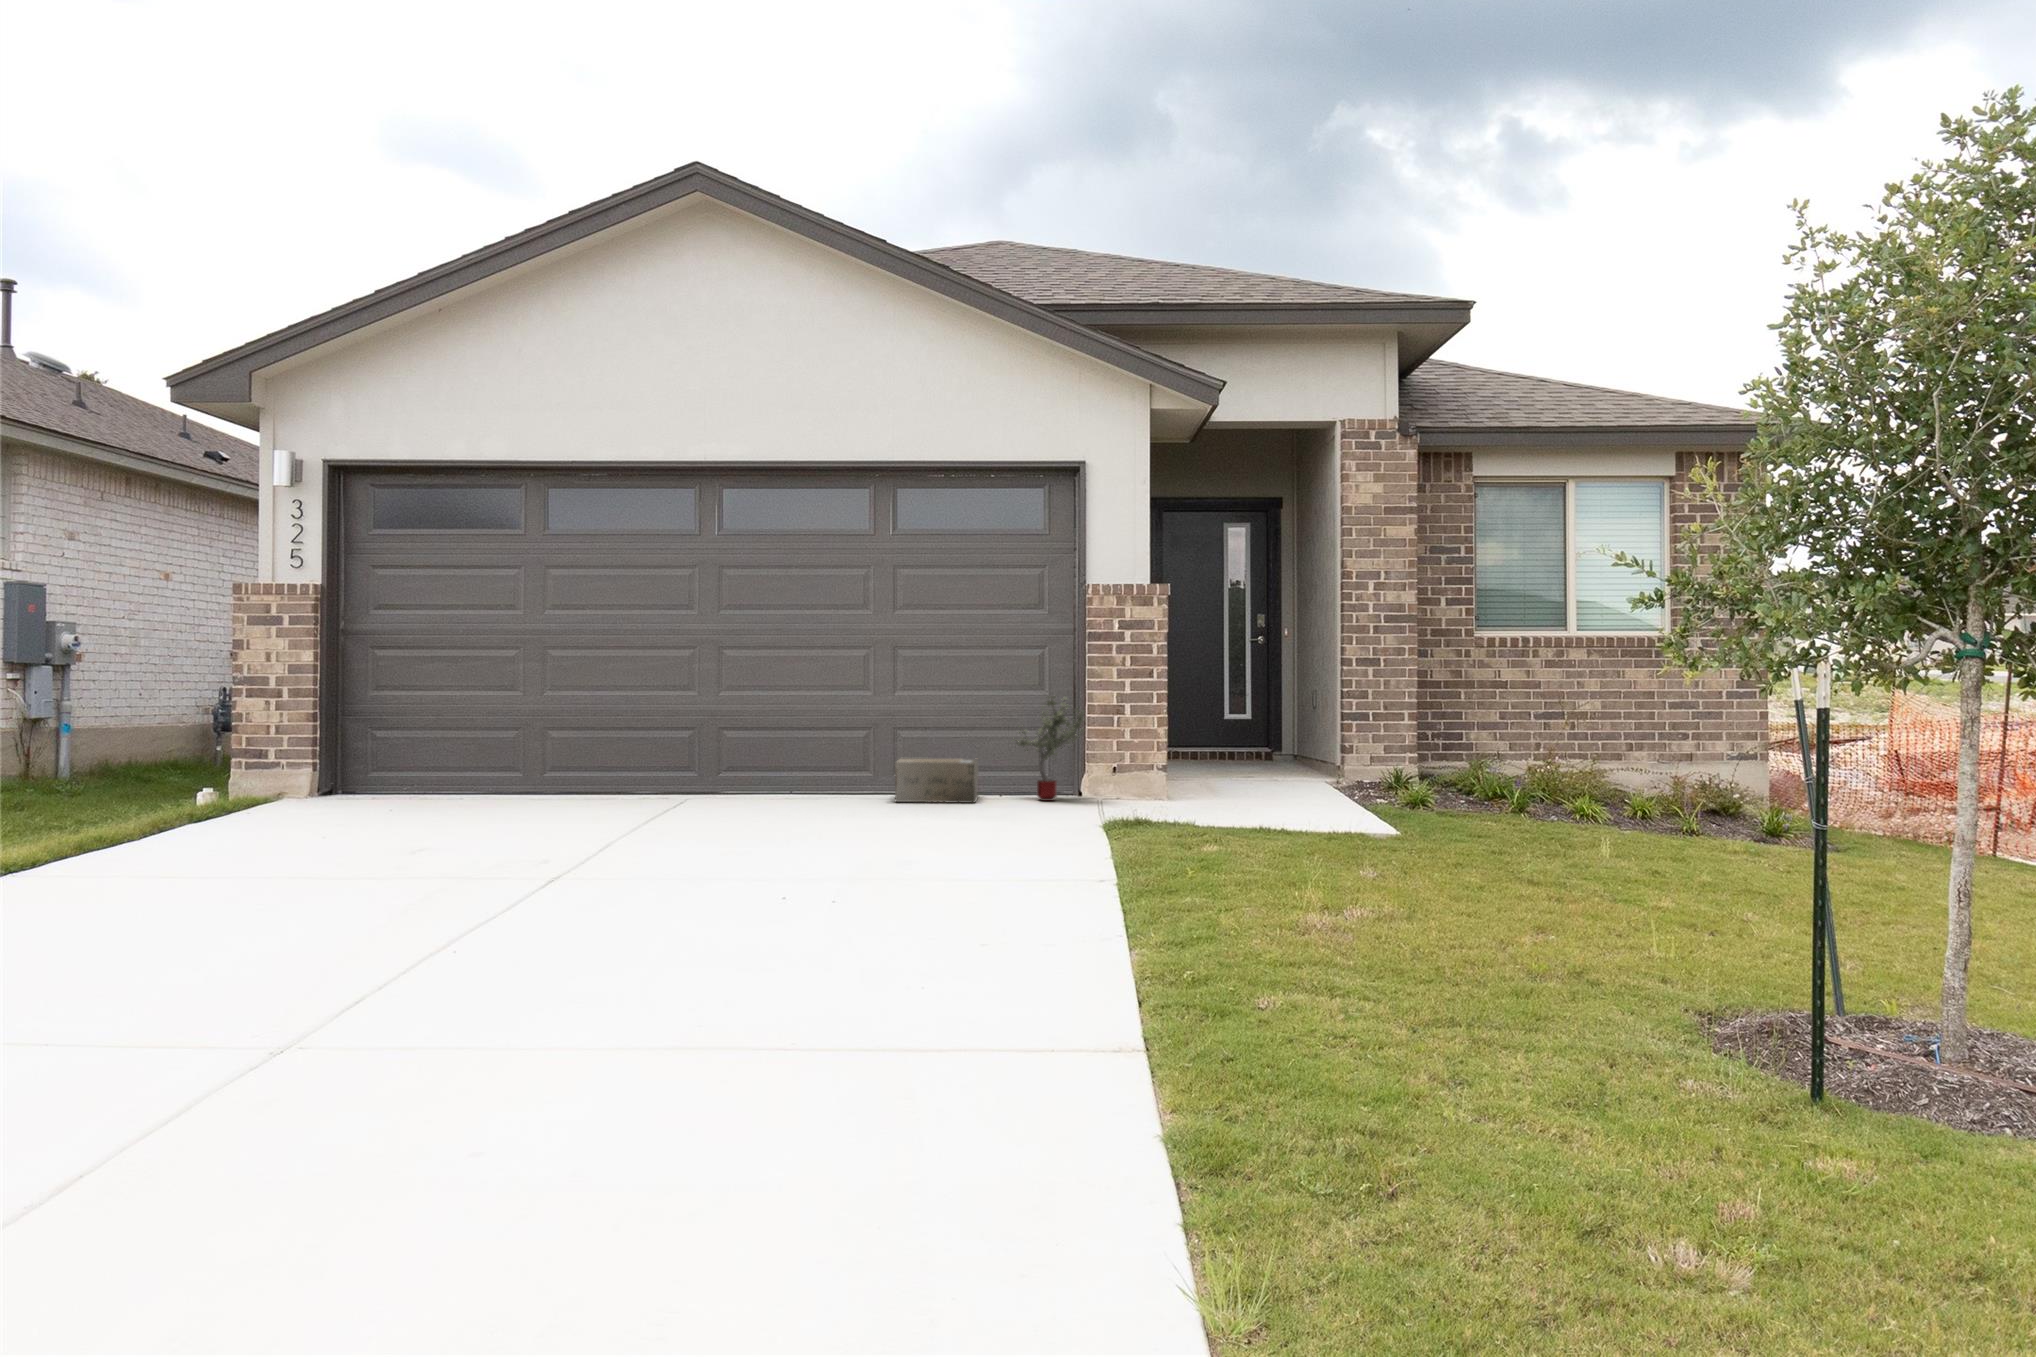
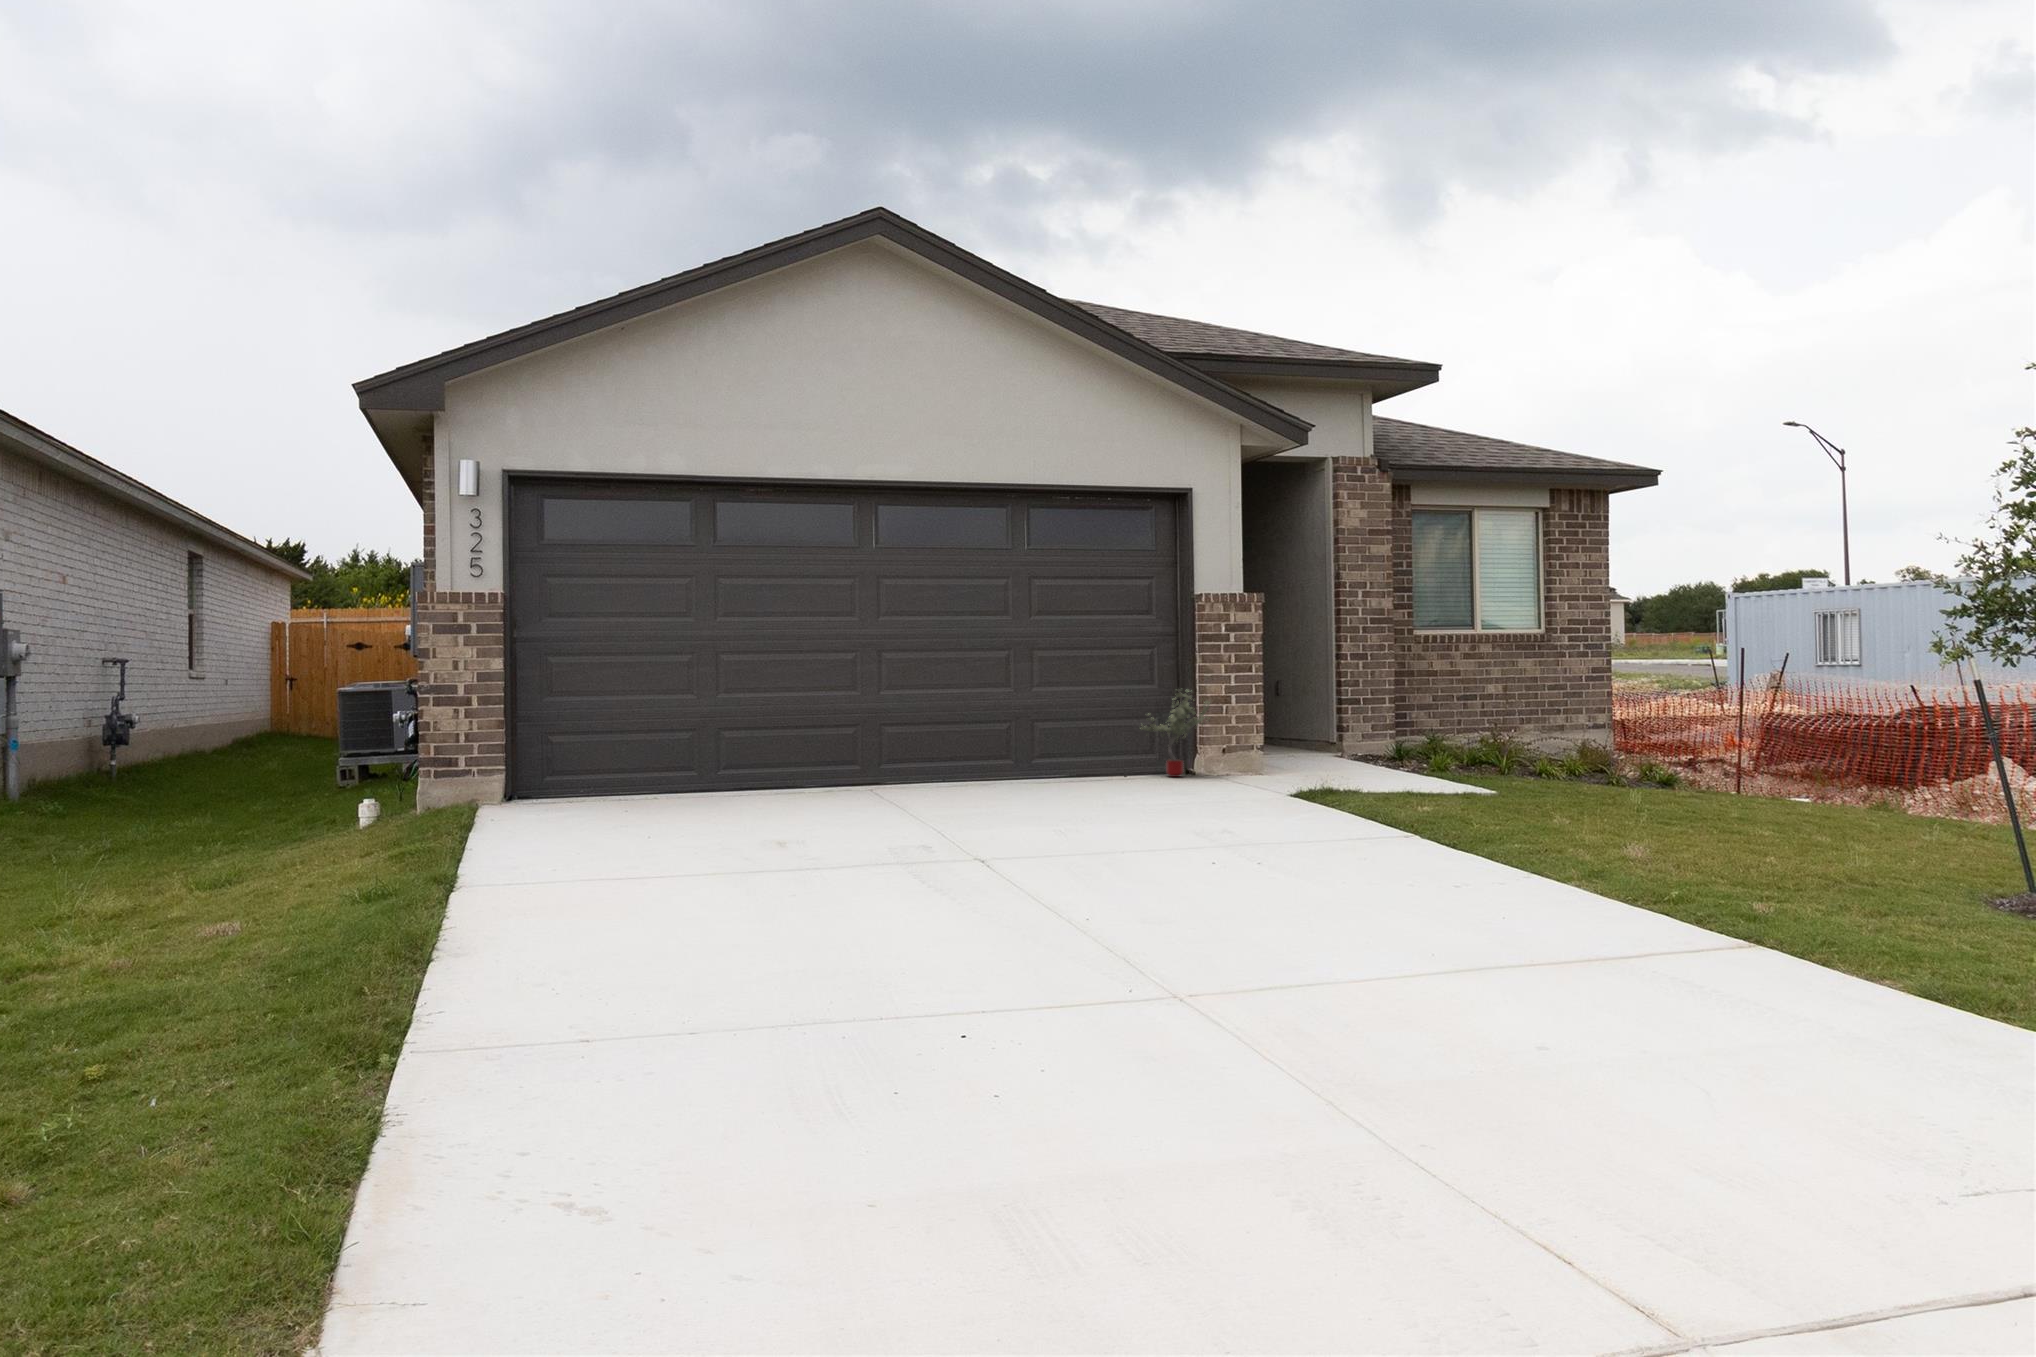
cardboard box: present [895,758,979,803] -> none [1047,743,1128,783]

